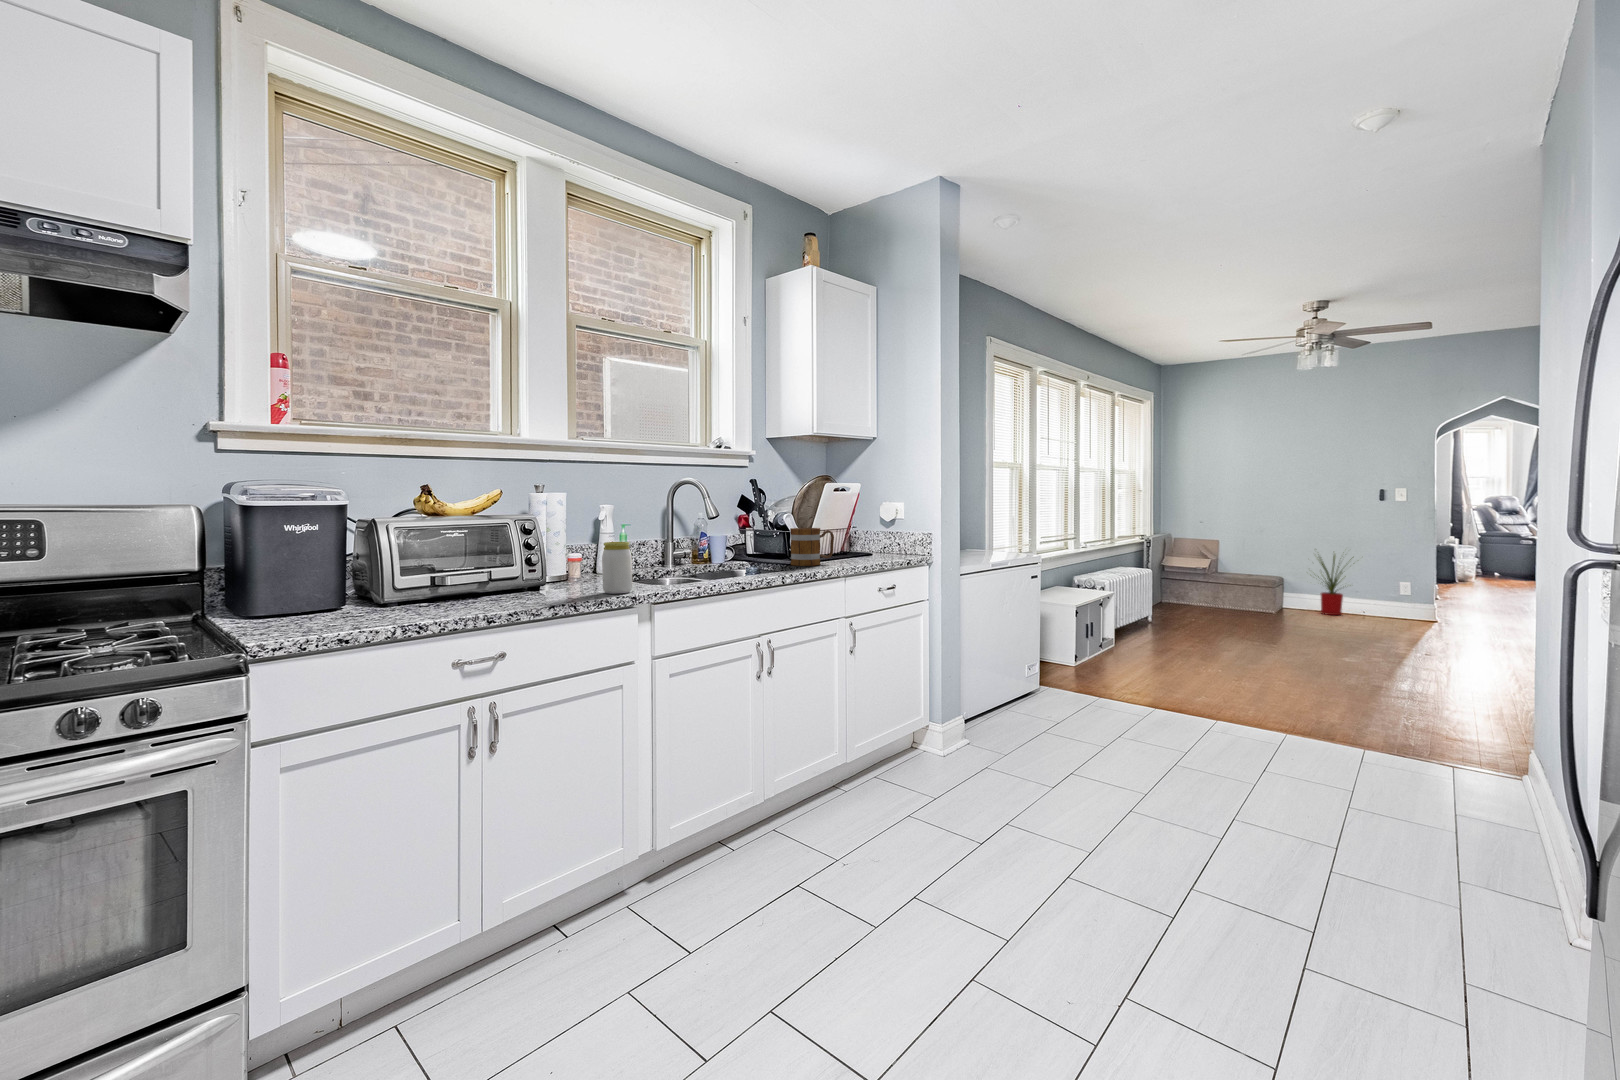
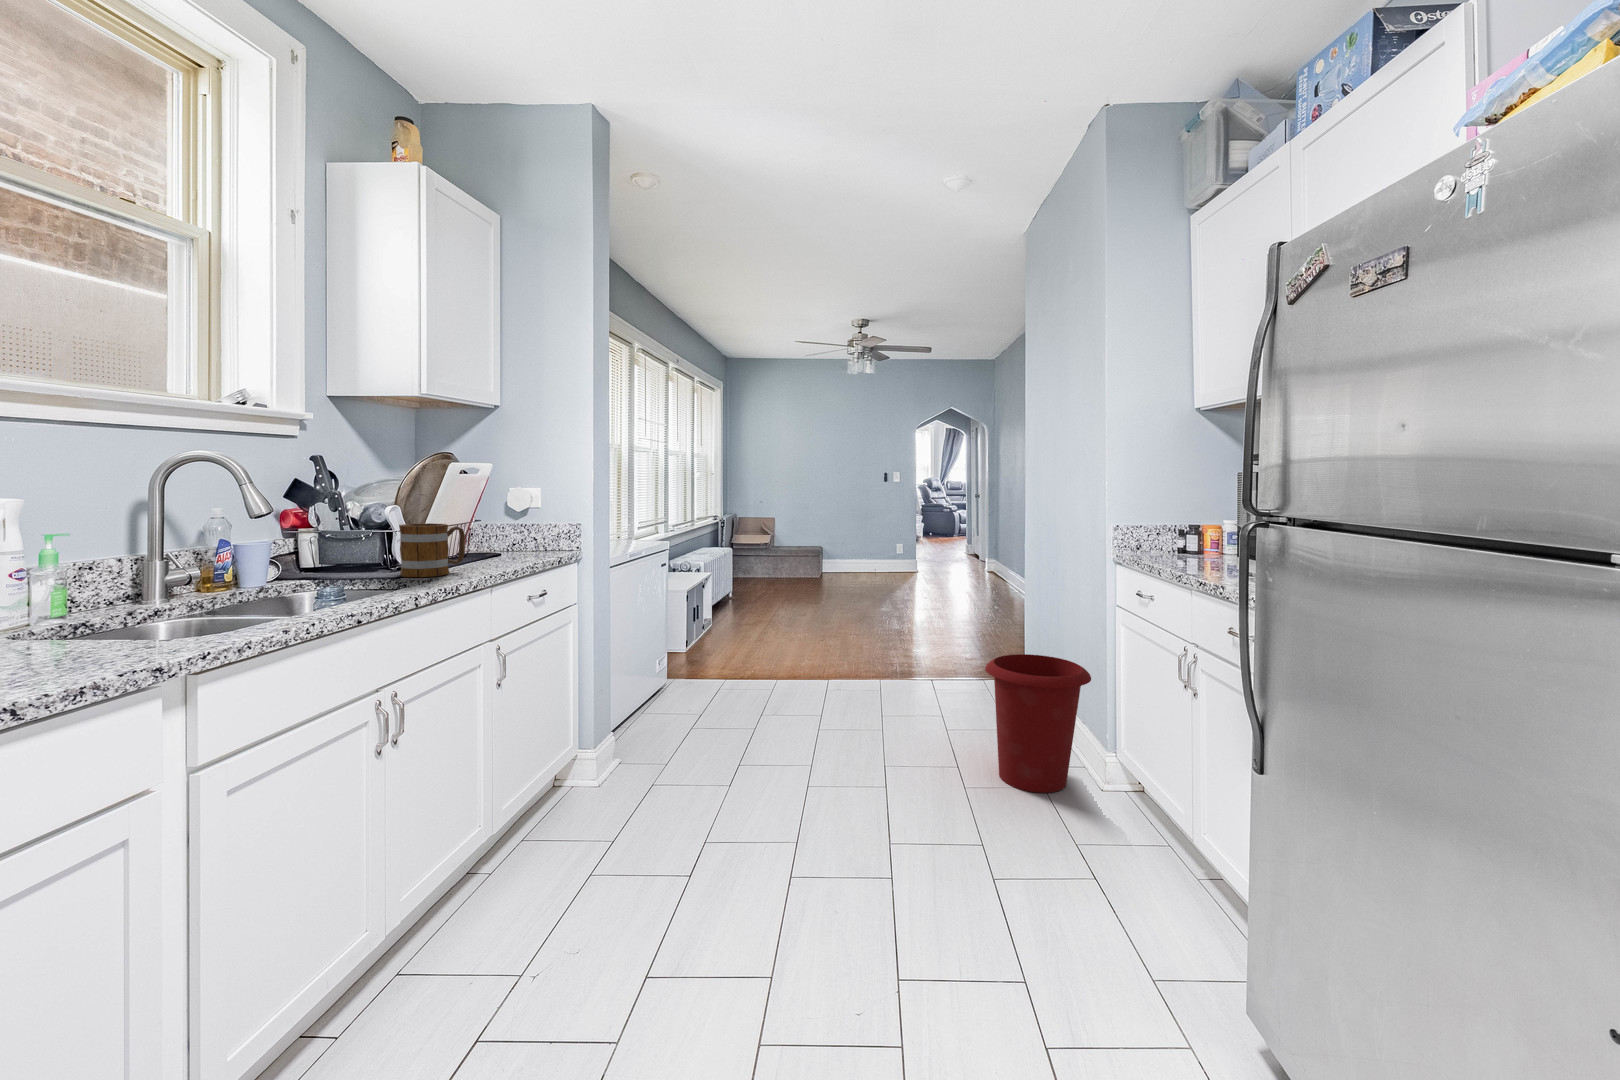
jar: present [602,542,632,594] -> none [67,567,147,668]
house plant: present [1318,555,1353,615] -> none [838,524,879,580]
waste bin: none [1380,698,1553,878] -> present [985,654,1091,793]

